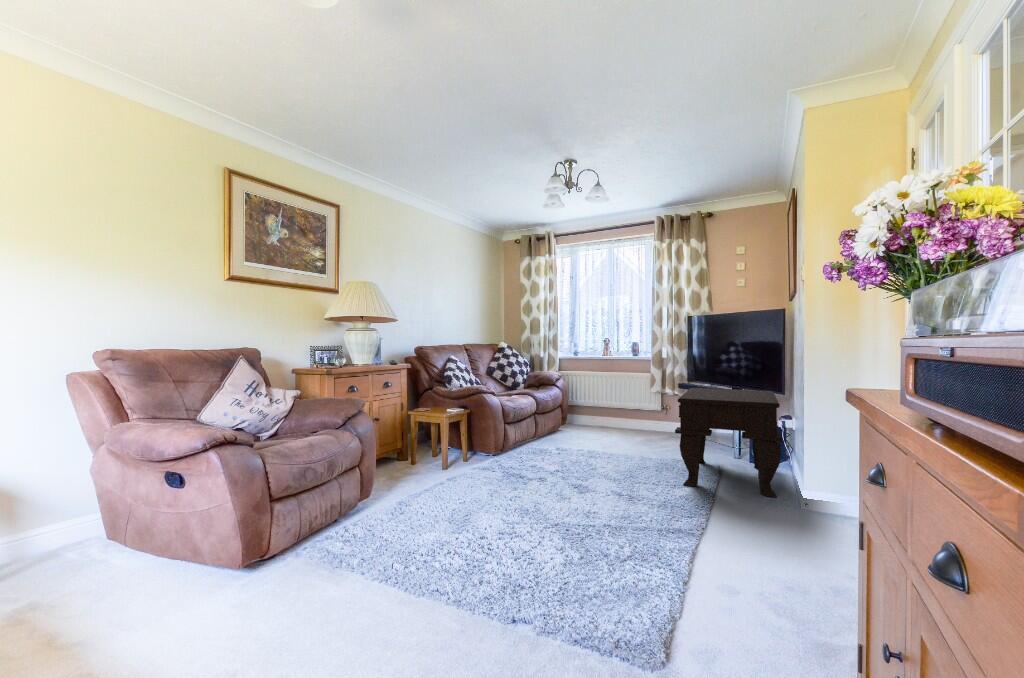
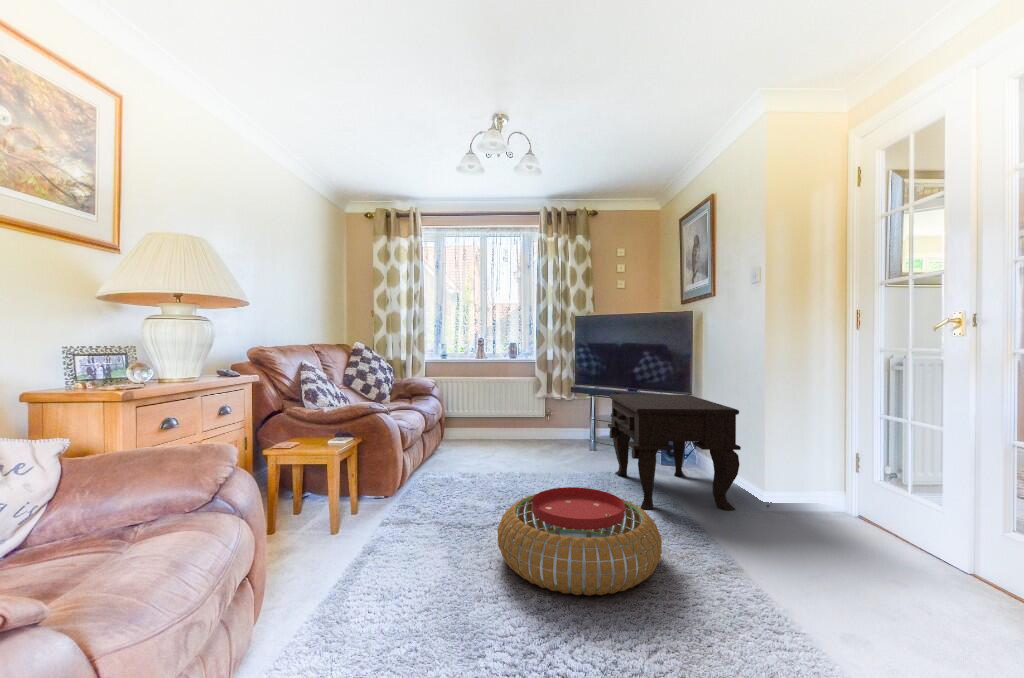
pouf: none [528,453,651,525] -> present [497,487,662,596]

